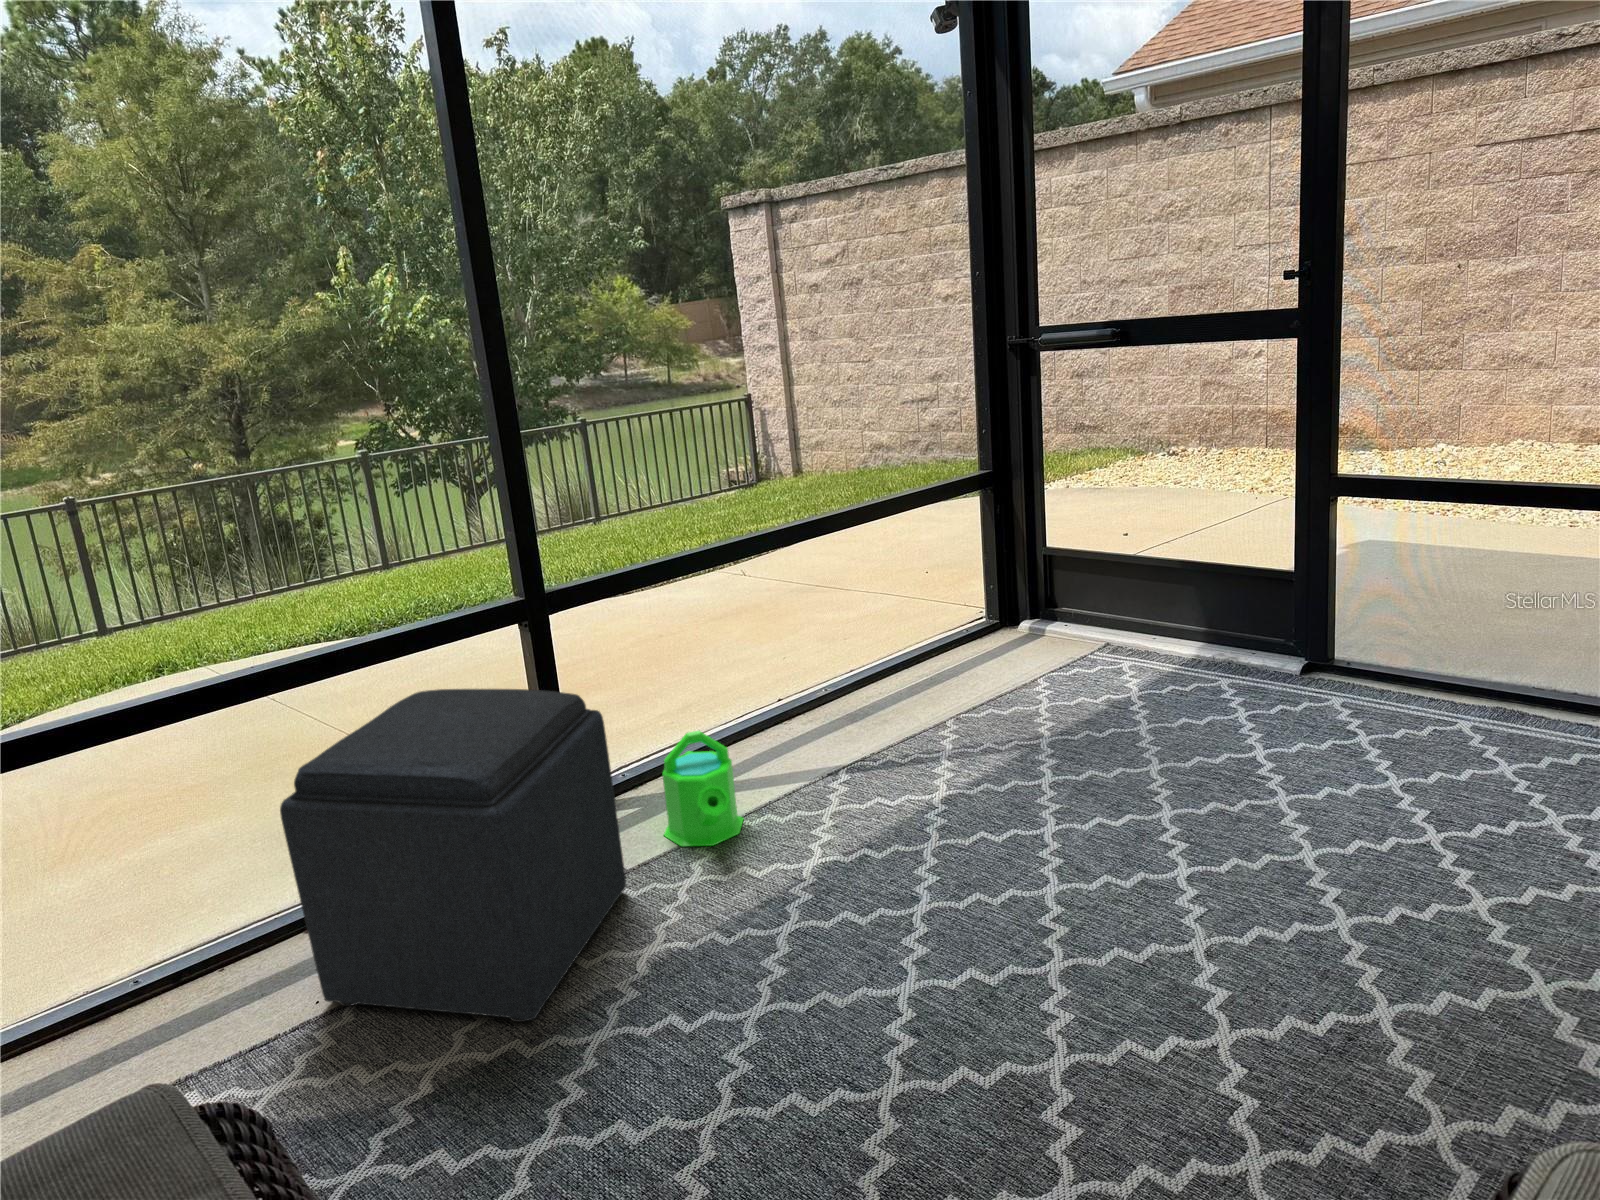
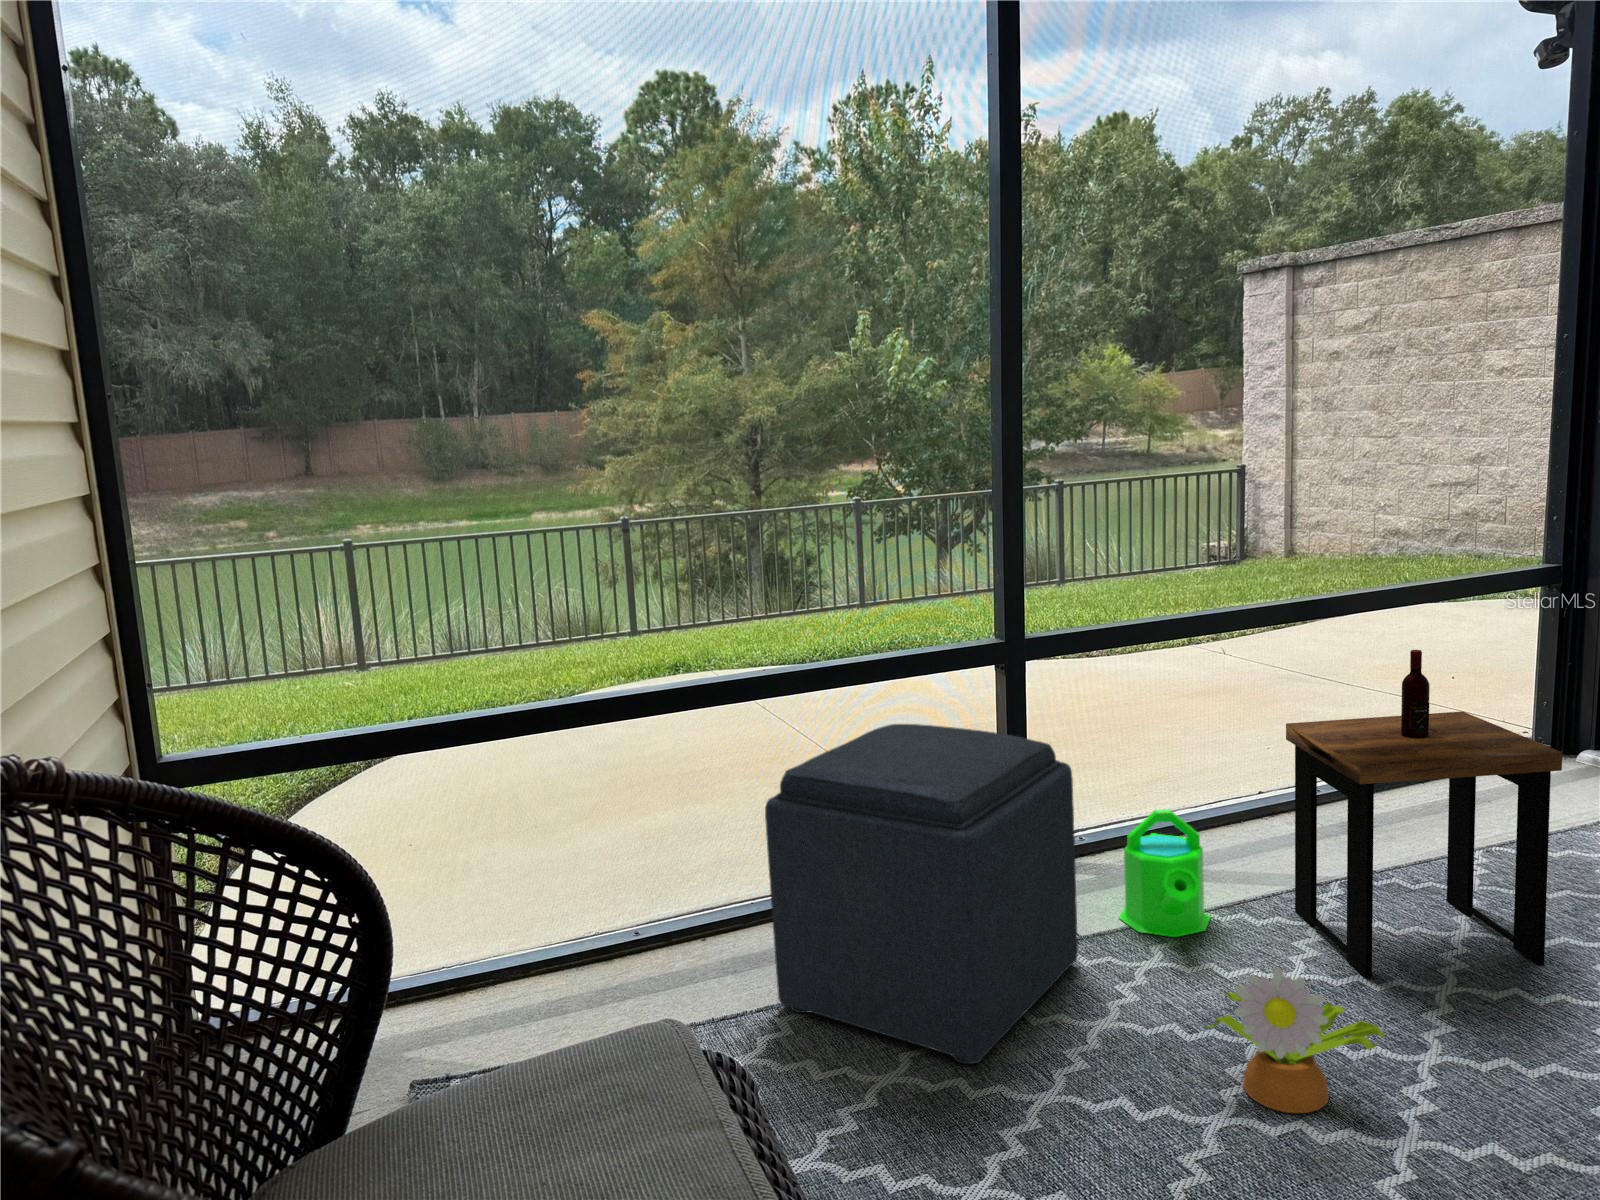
side table: none [793,565,1004,854] -> present [1286,650,1562,978]
decorative plant: none [735,877,882,999] -> present [1205,968,1385,1113]

